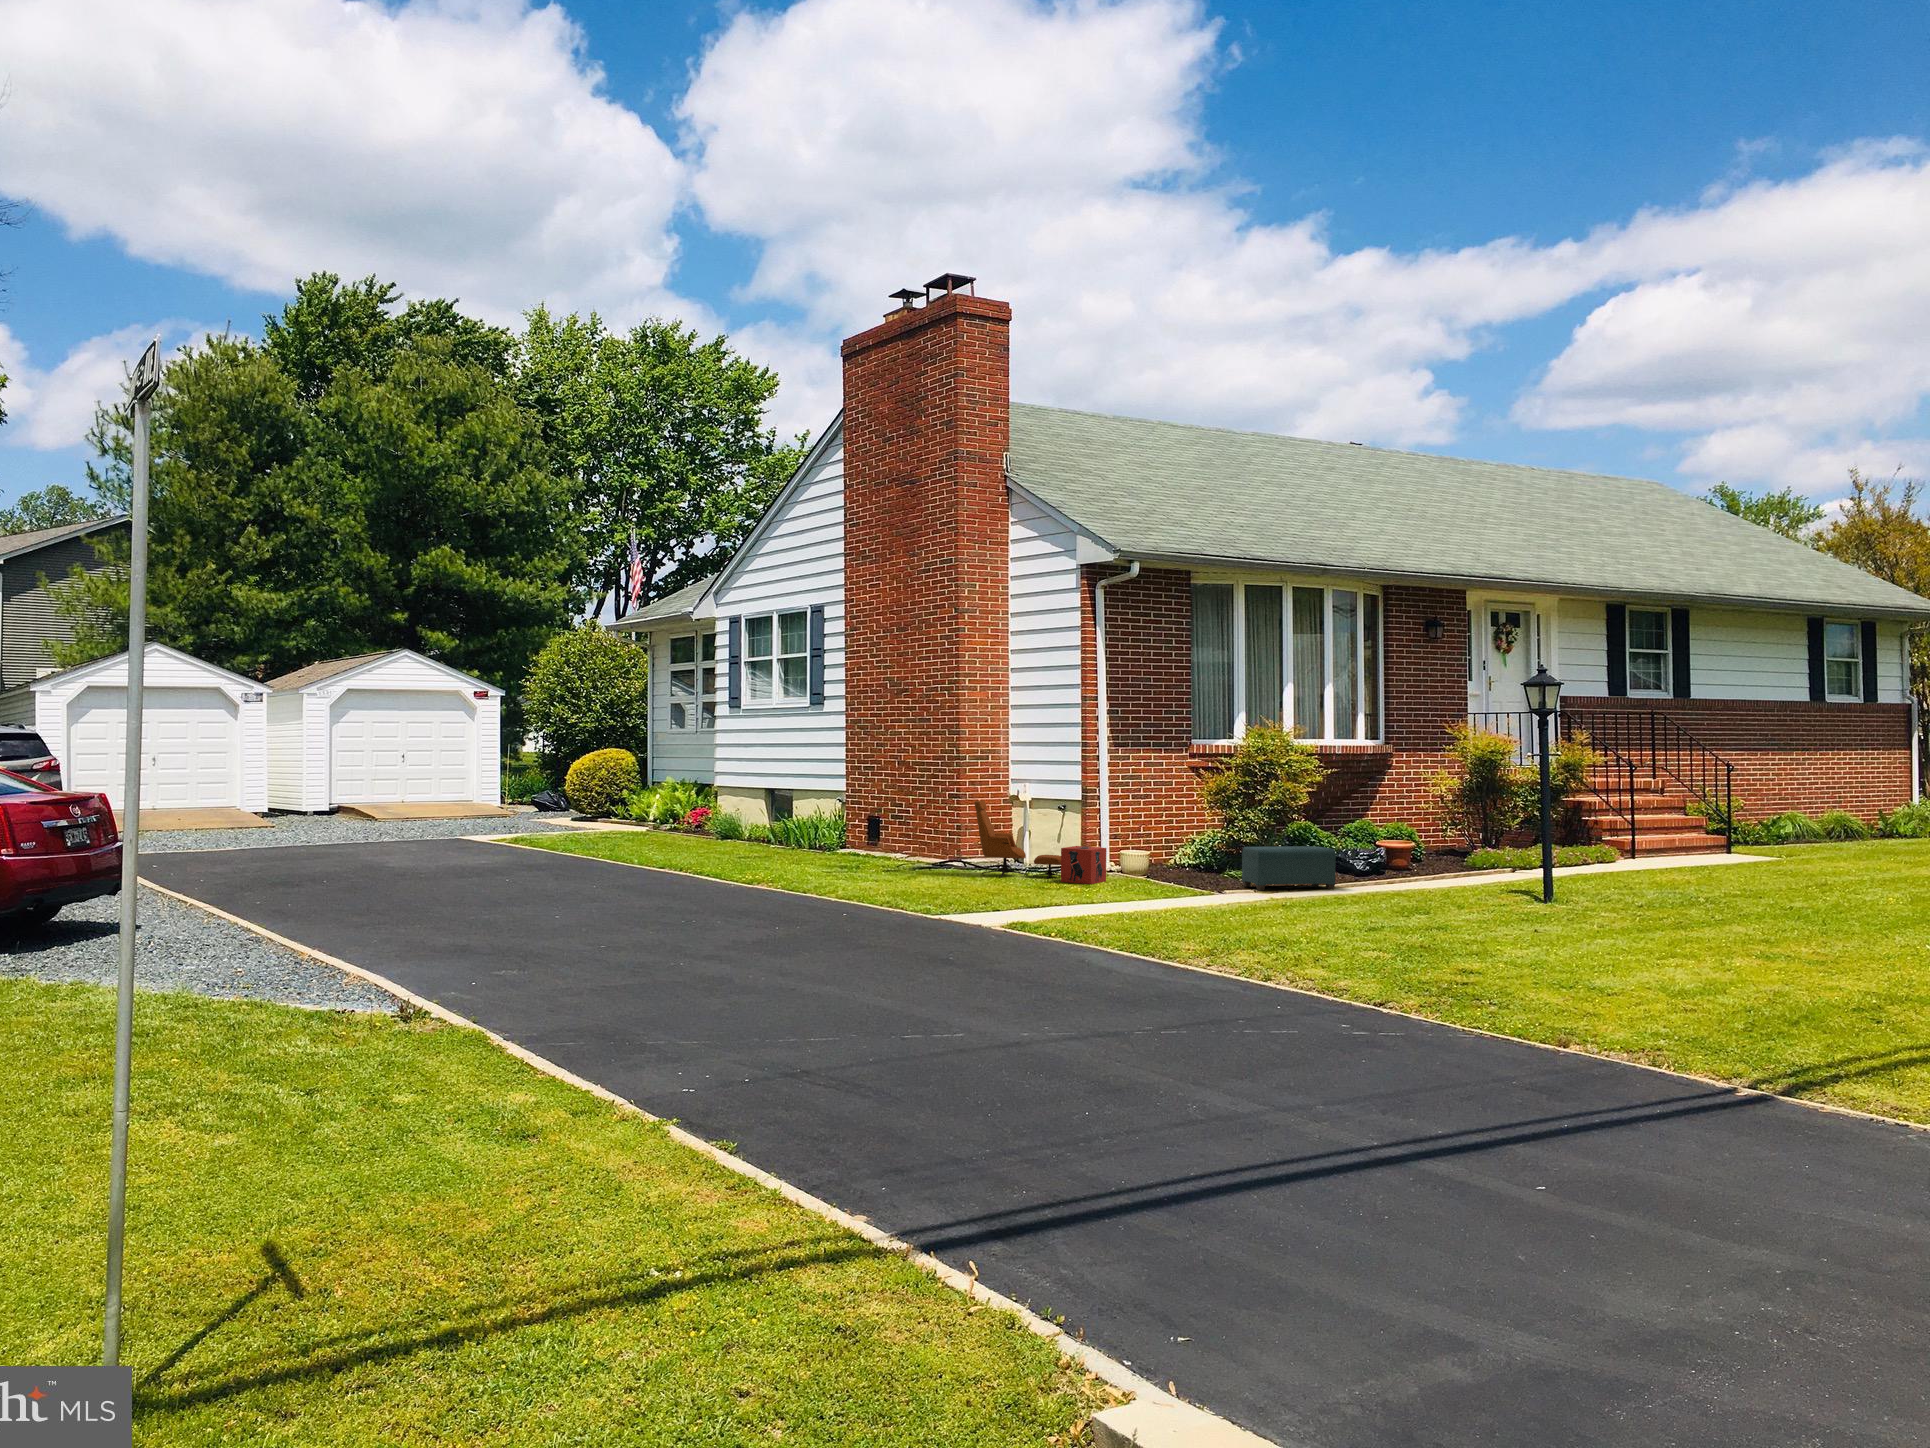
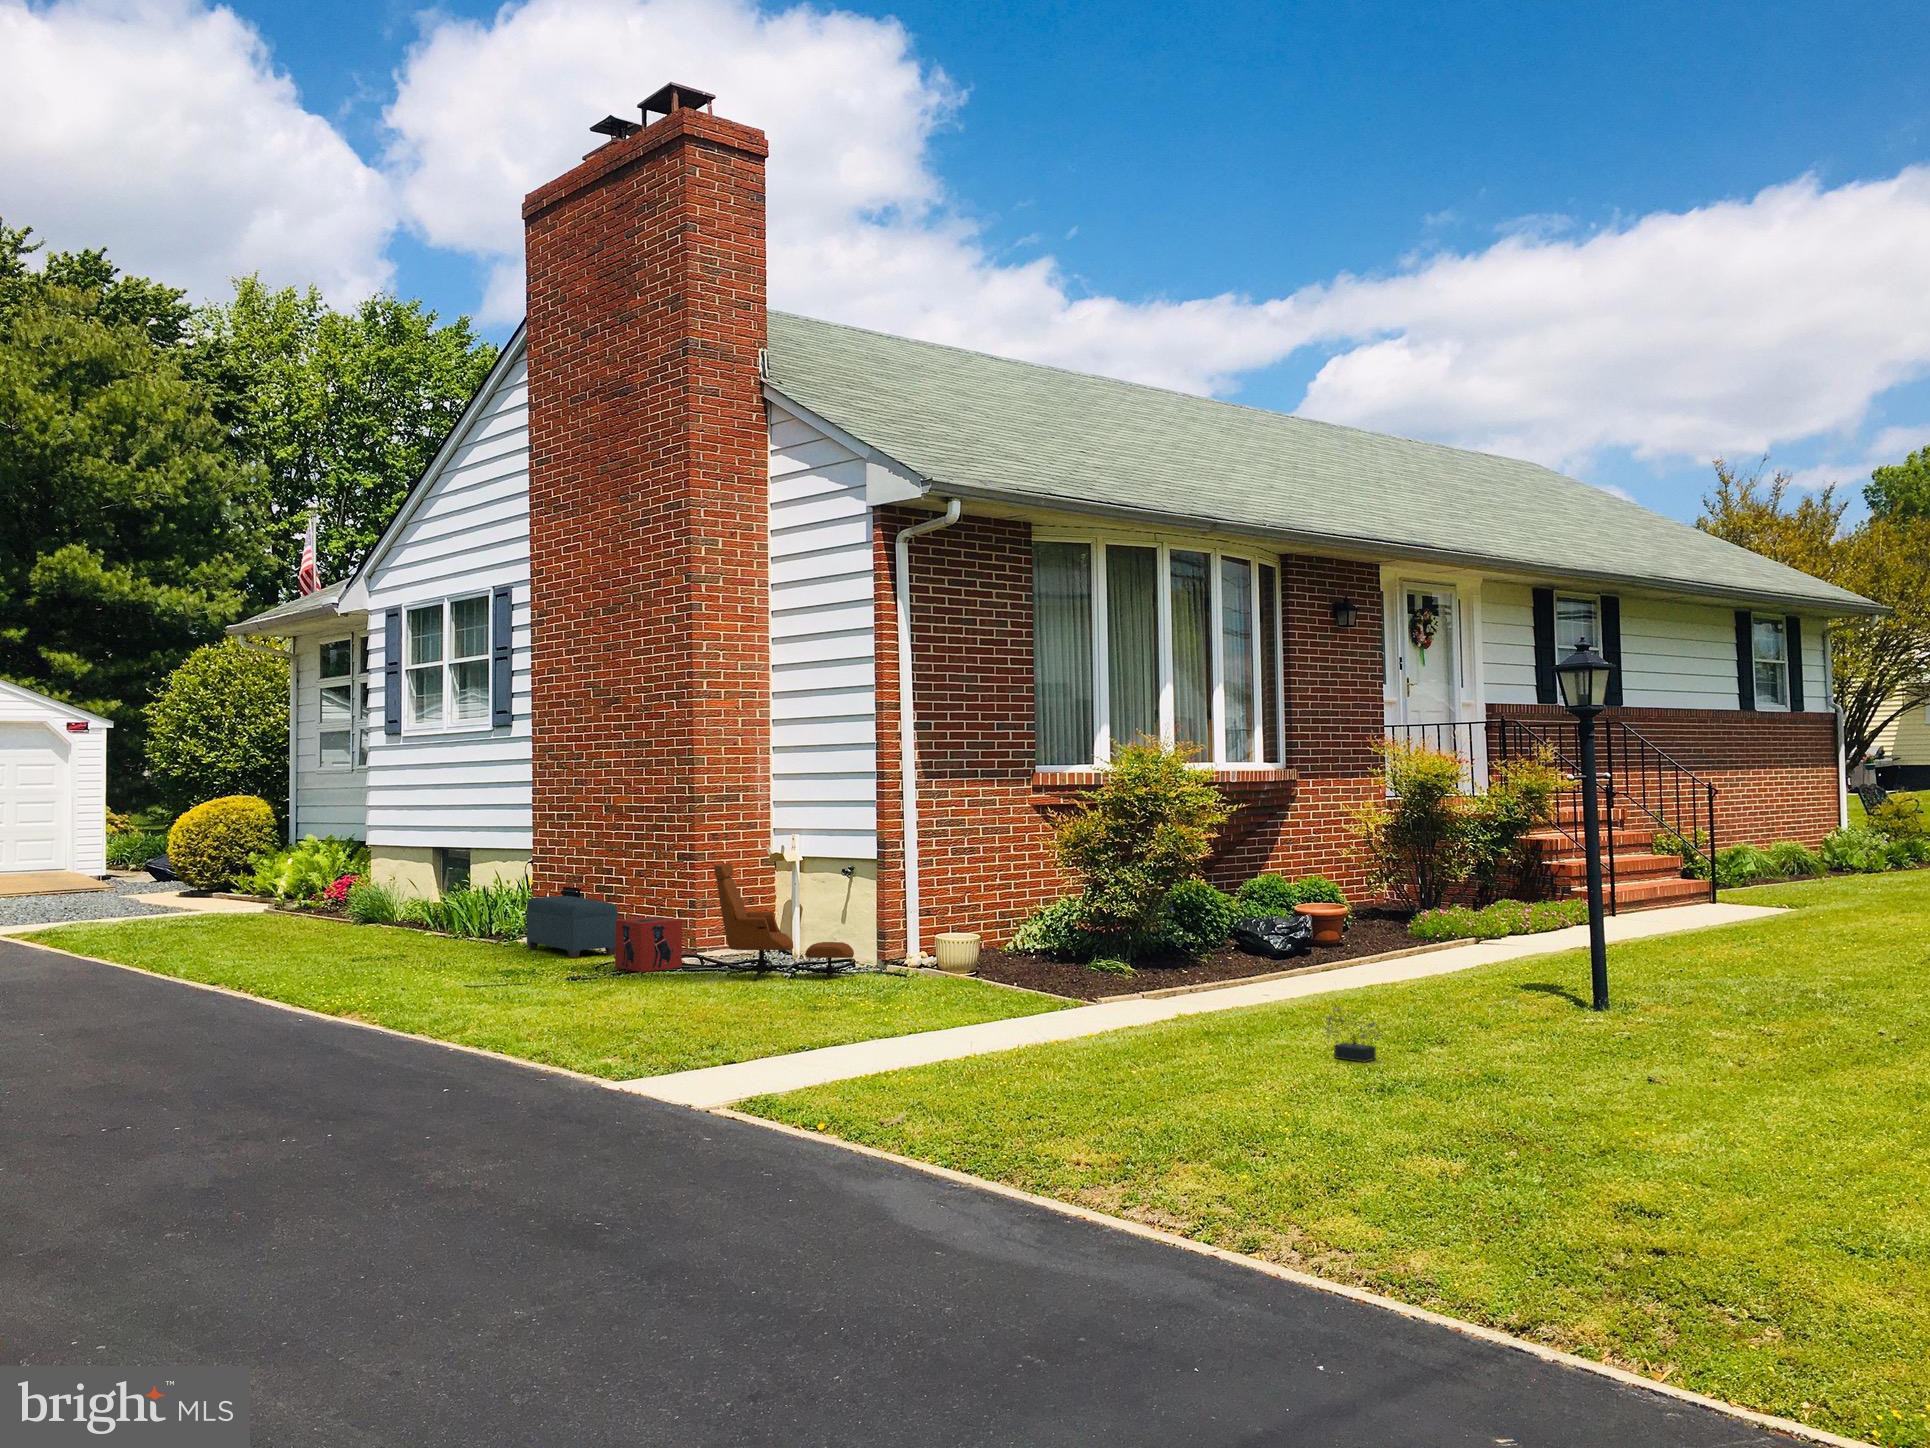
storage box: present [1061,846,1106,884] -> present [615,916,682,972]
bench: present [1242,846,1336,890] -> present [527,896,618,958]
decorative plant: none [1361,895,1399,929] -> present [1322,1008,1379,1063]

